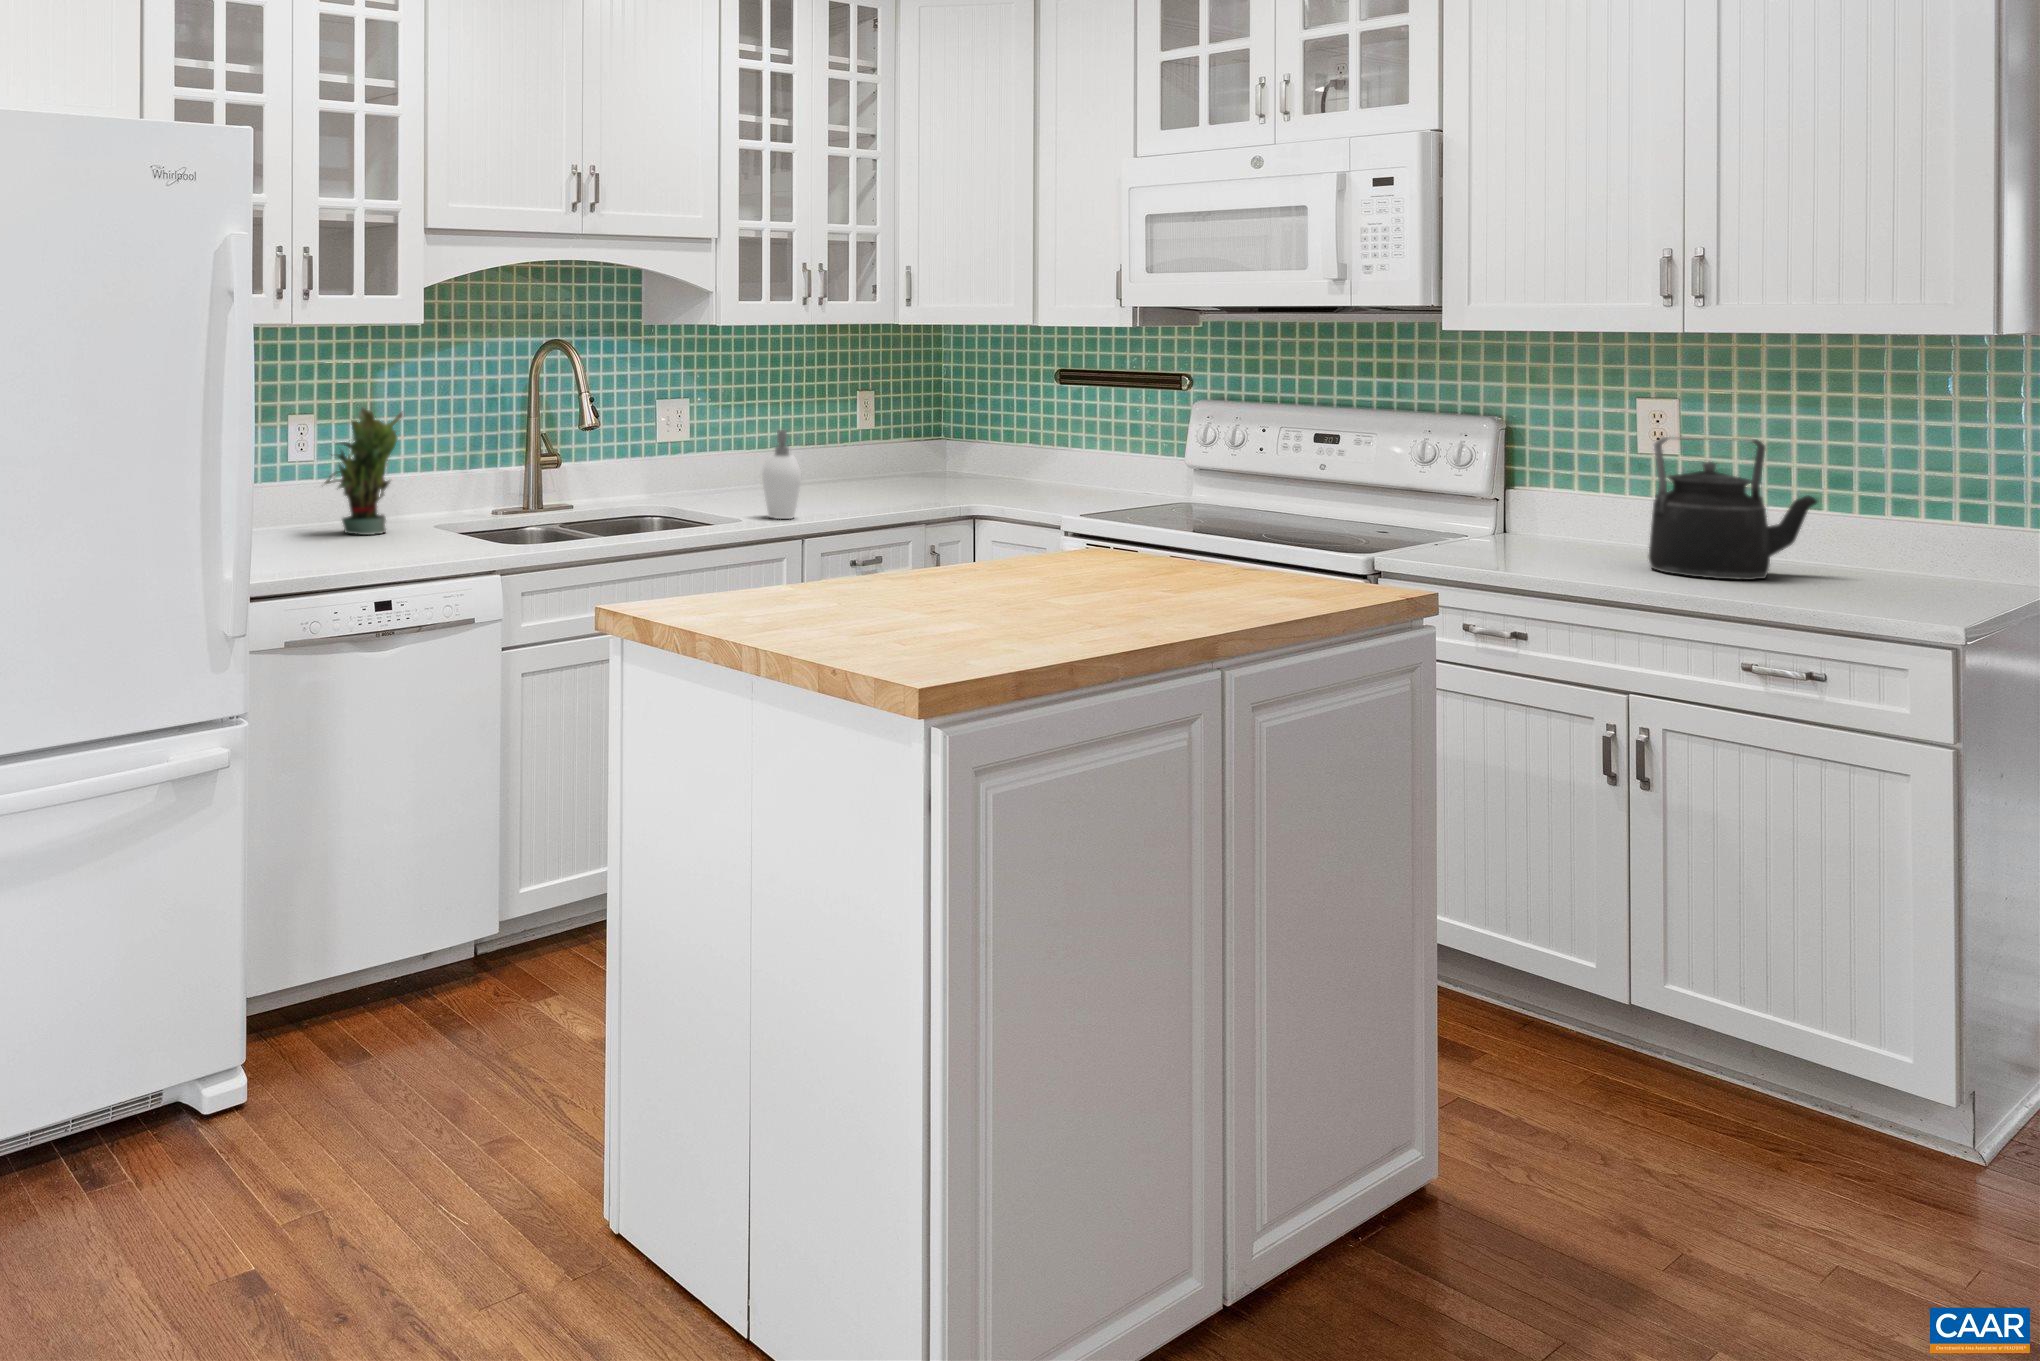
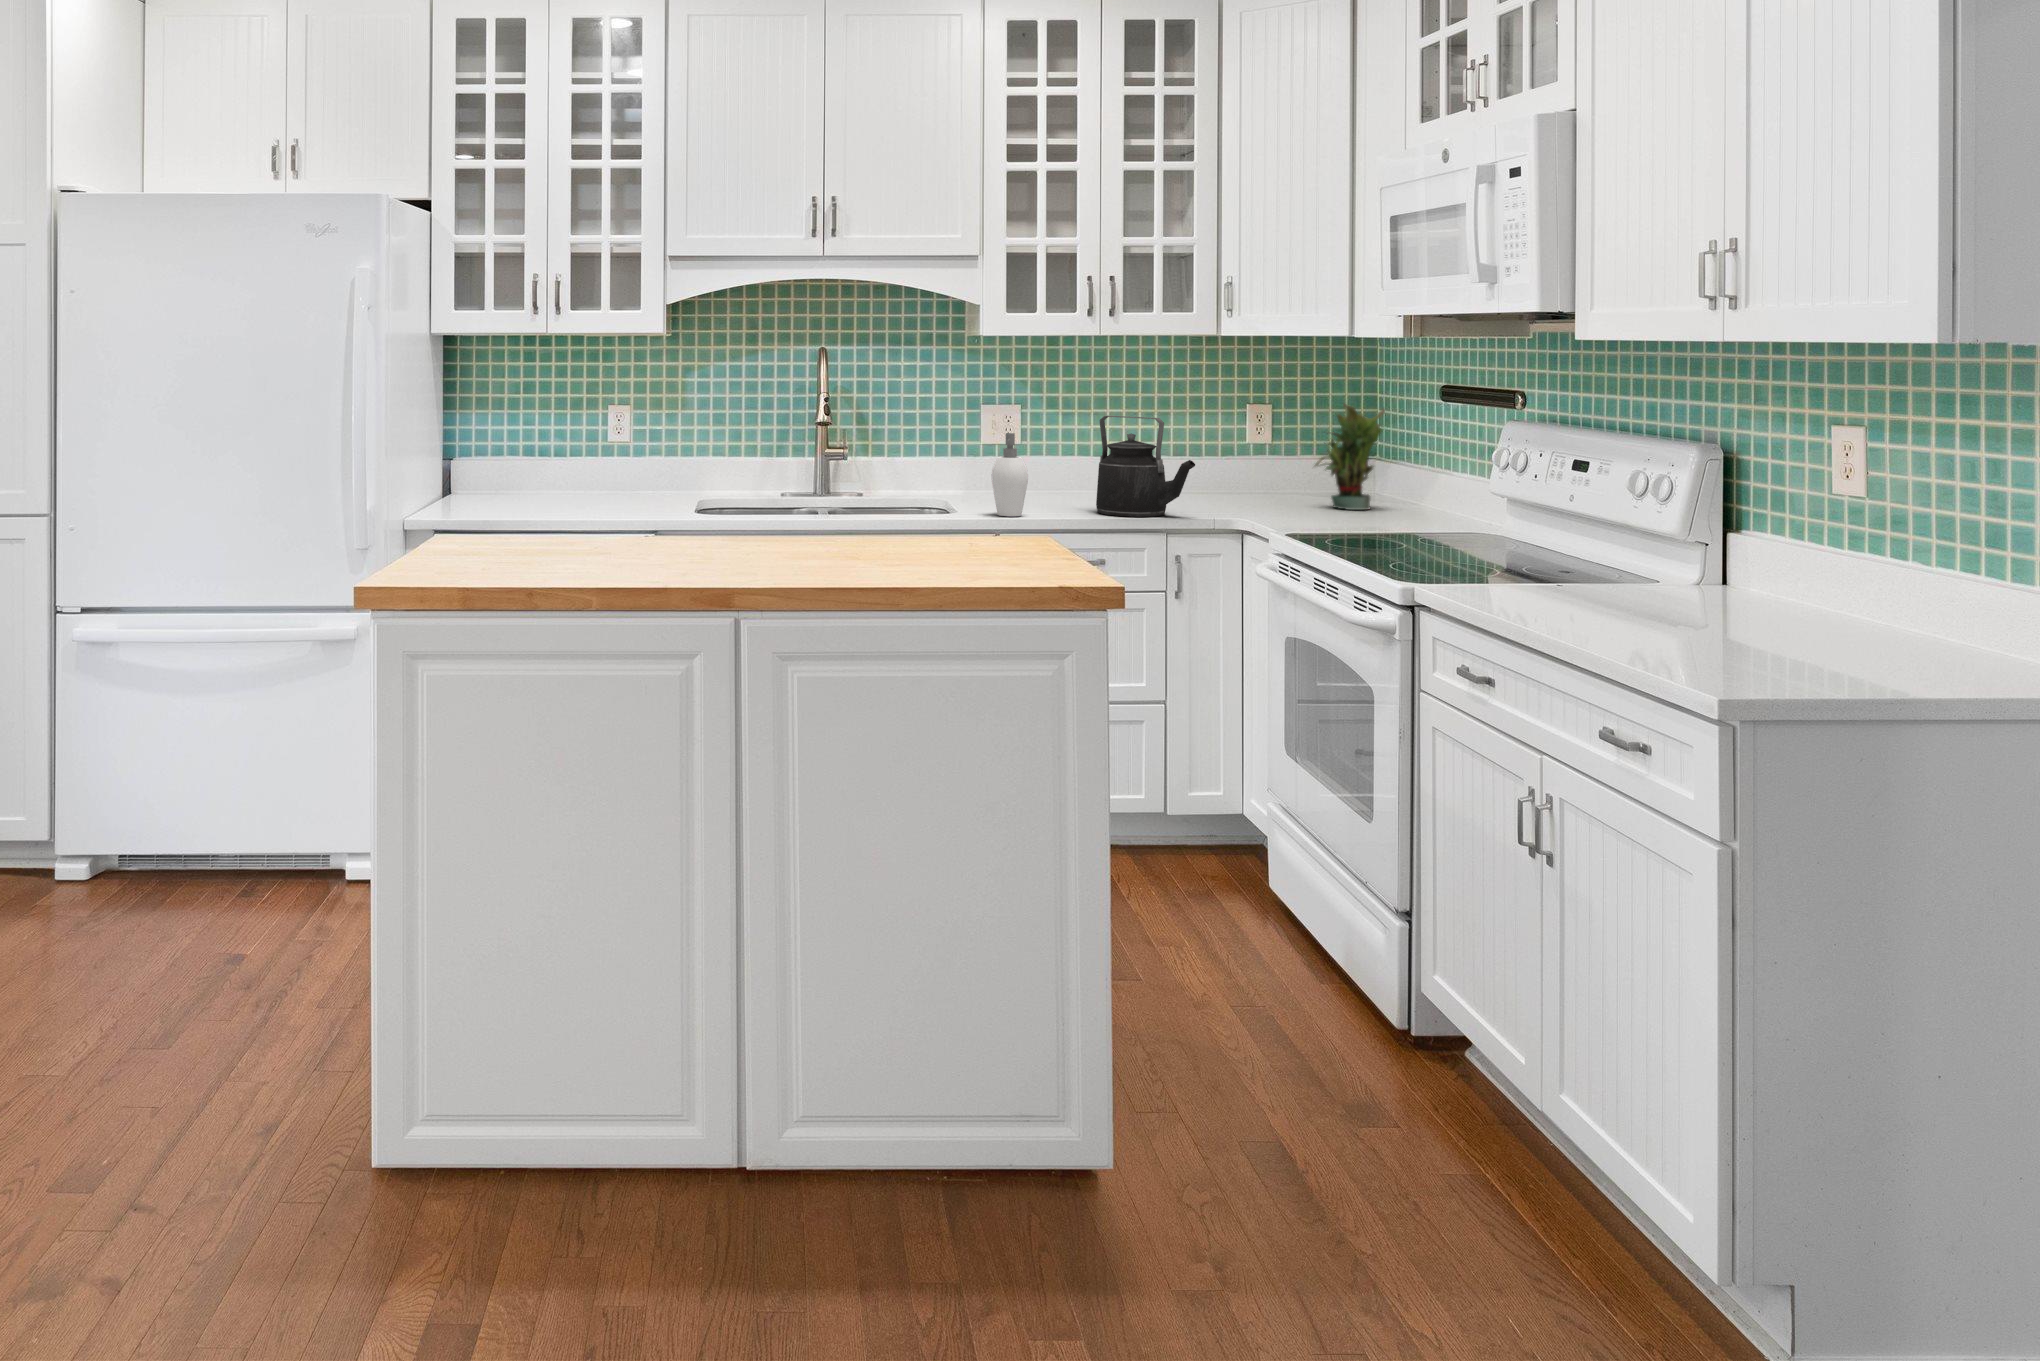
potted plant: present [325,408,402,535] -> present [1315,404,1385,510]
kettle: present [1648,437,1817,580] -> present [1096,415,1195,517]

